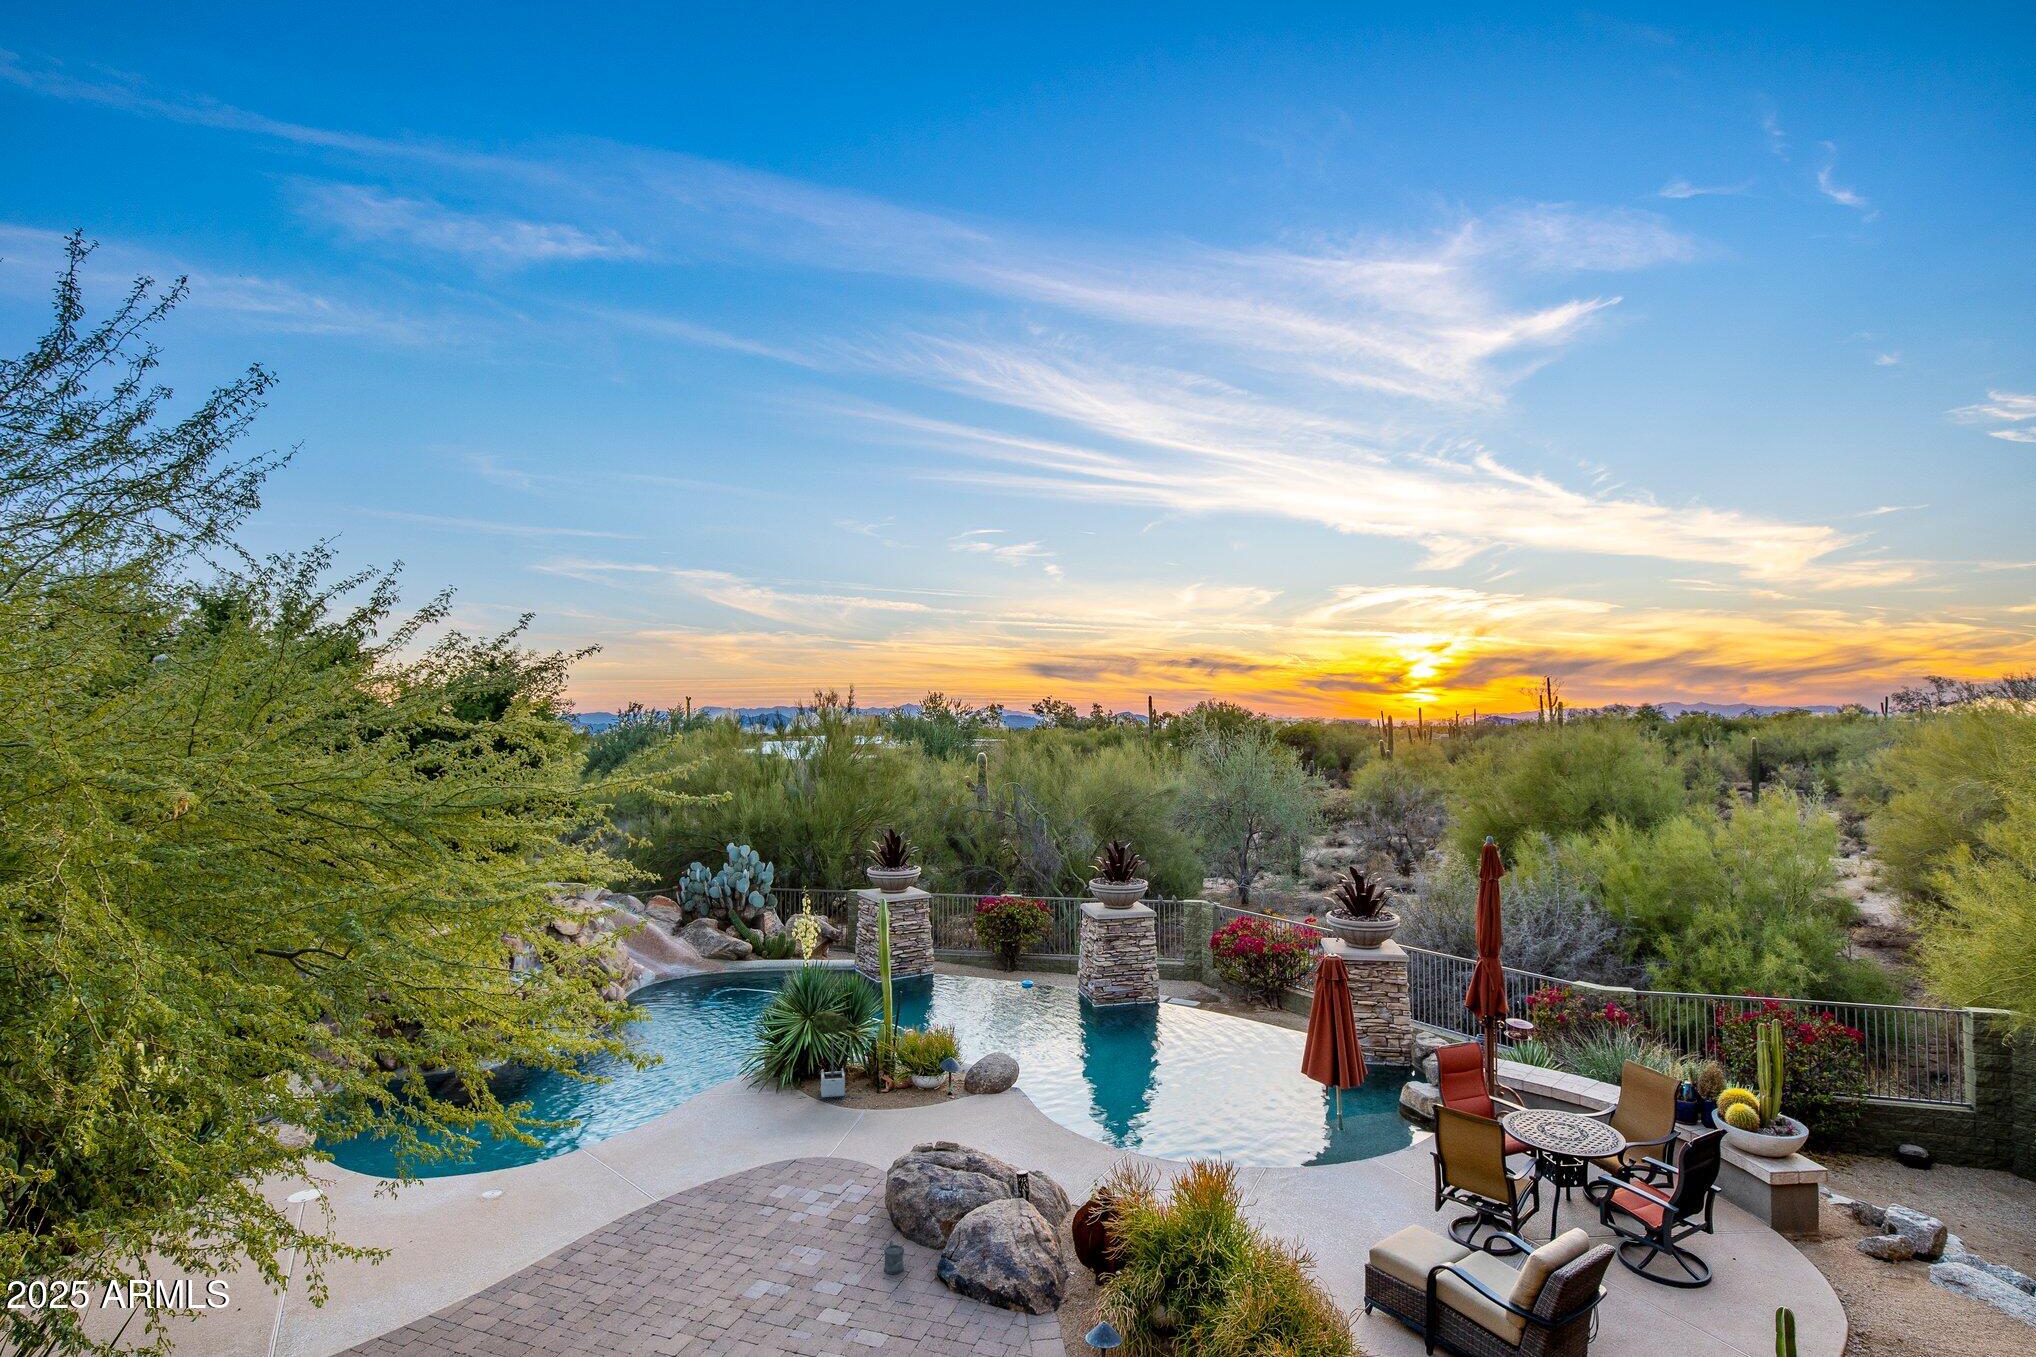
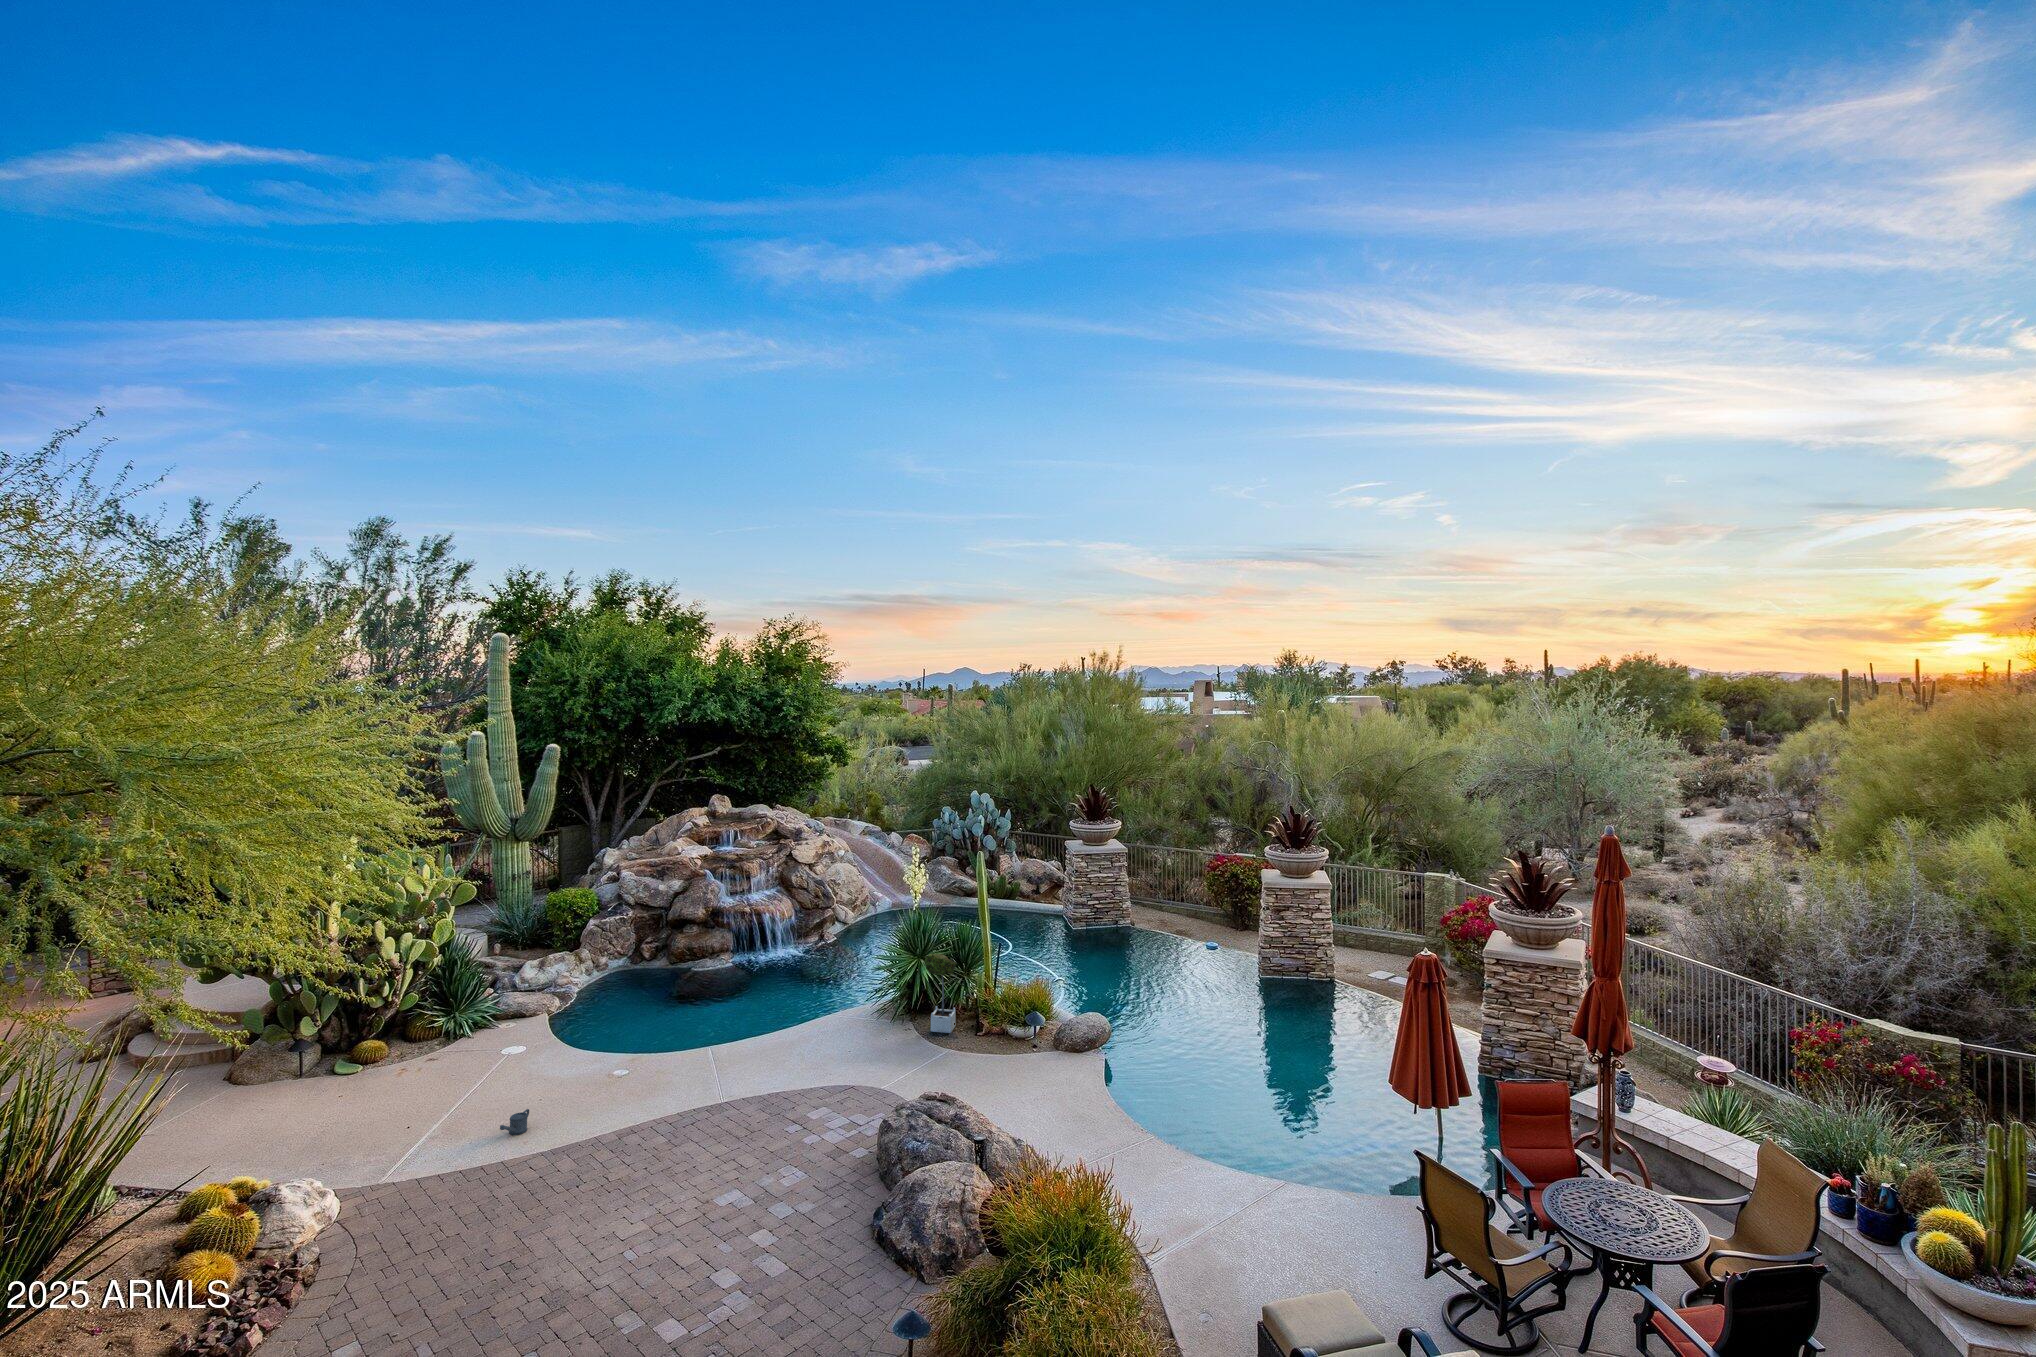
watering can: present [884,1241,904,1274] -> present [500,1109,529,1135]

